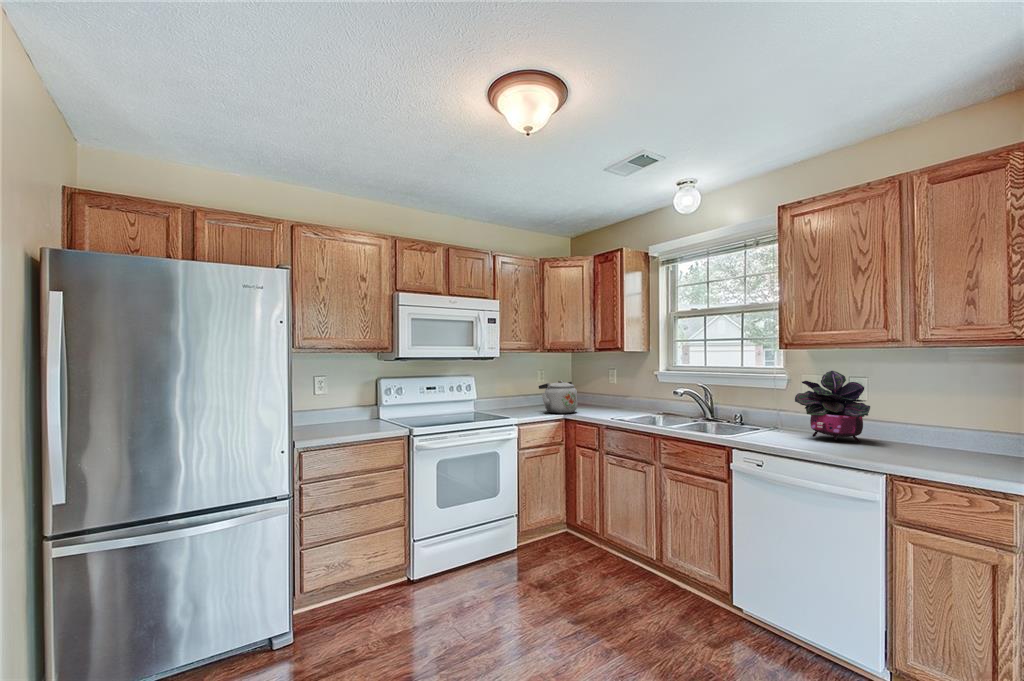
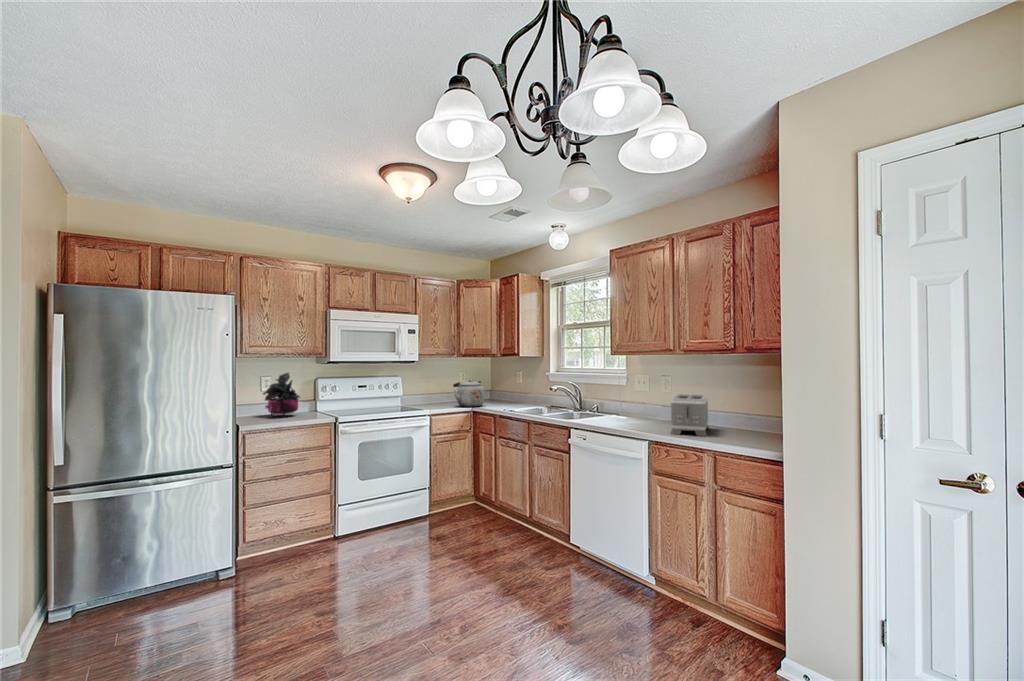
potted plant: present [795,371,870,443] -> present [263,373,300,417]
toaster: none [901,405,990,470] -> present [671,394,709,436]

